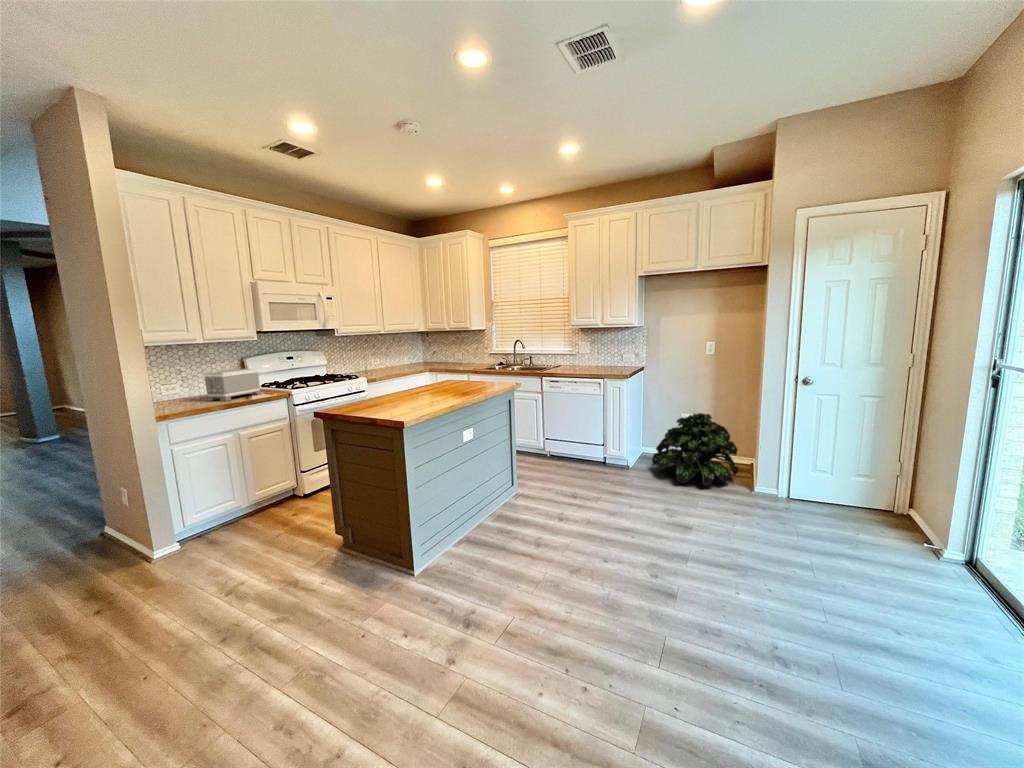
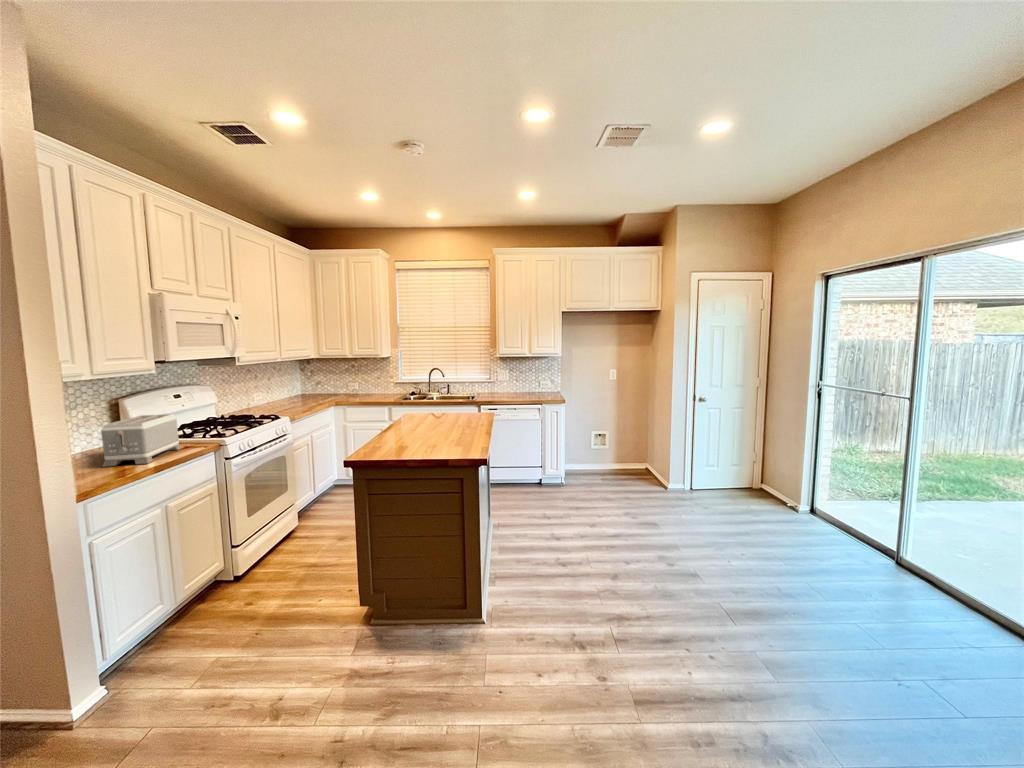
potted plant: present [652,413,739,486] -> none [582,429,649,489]

